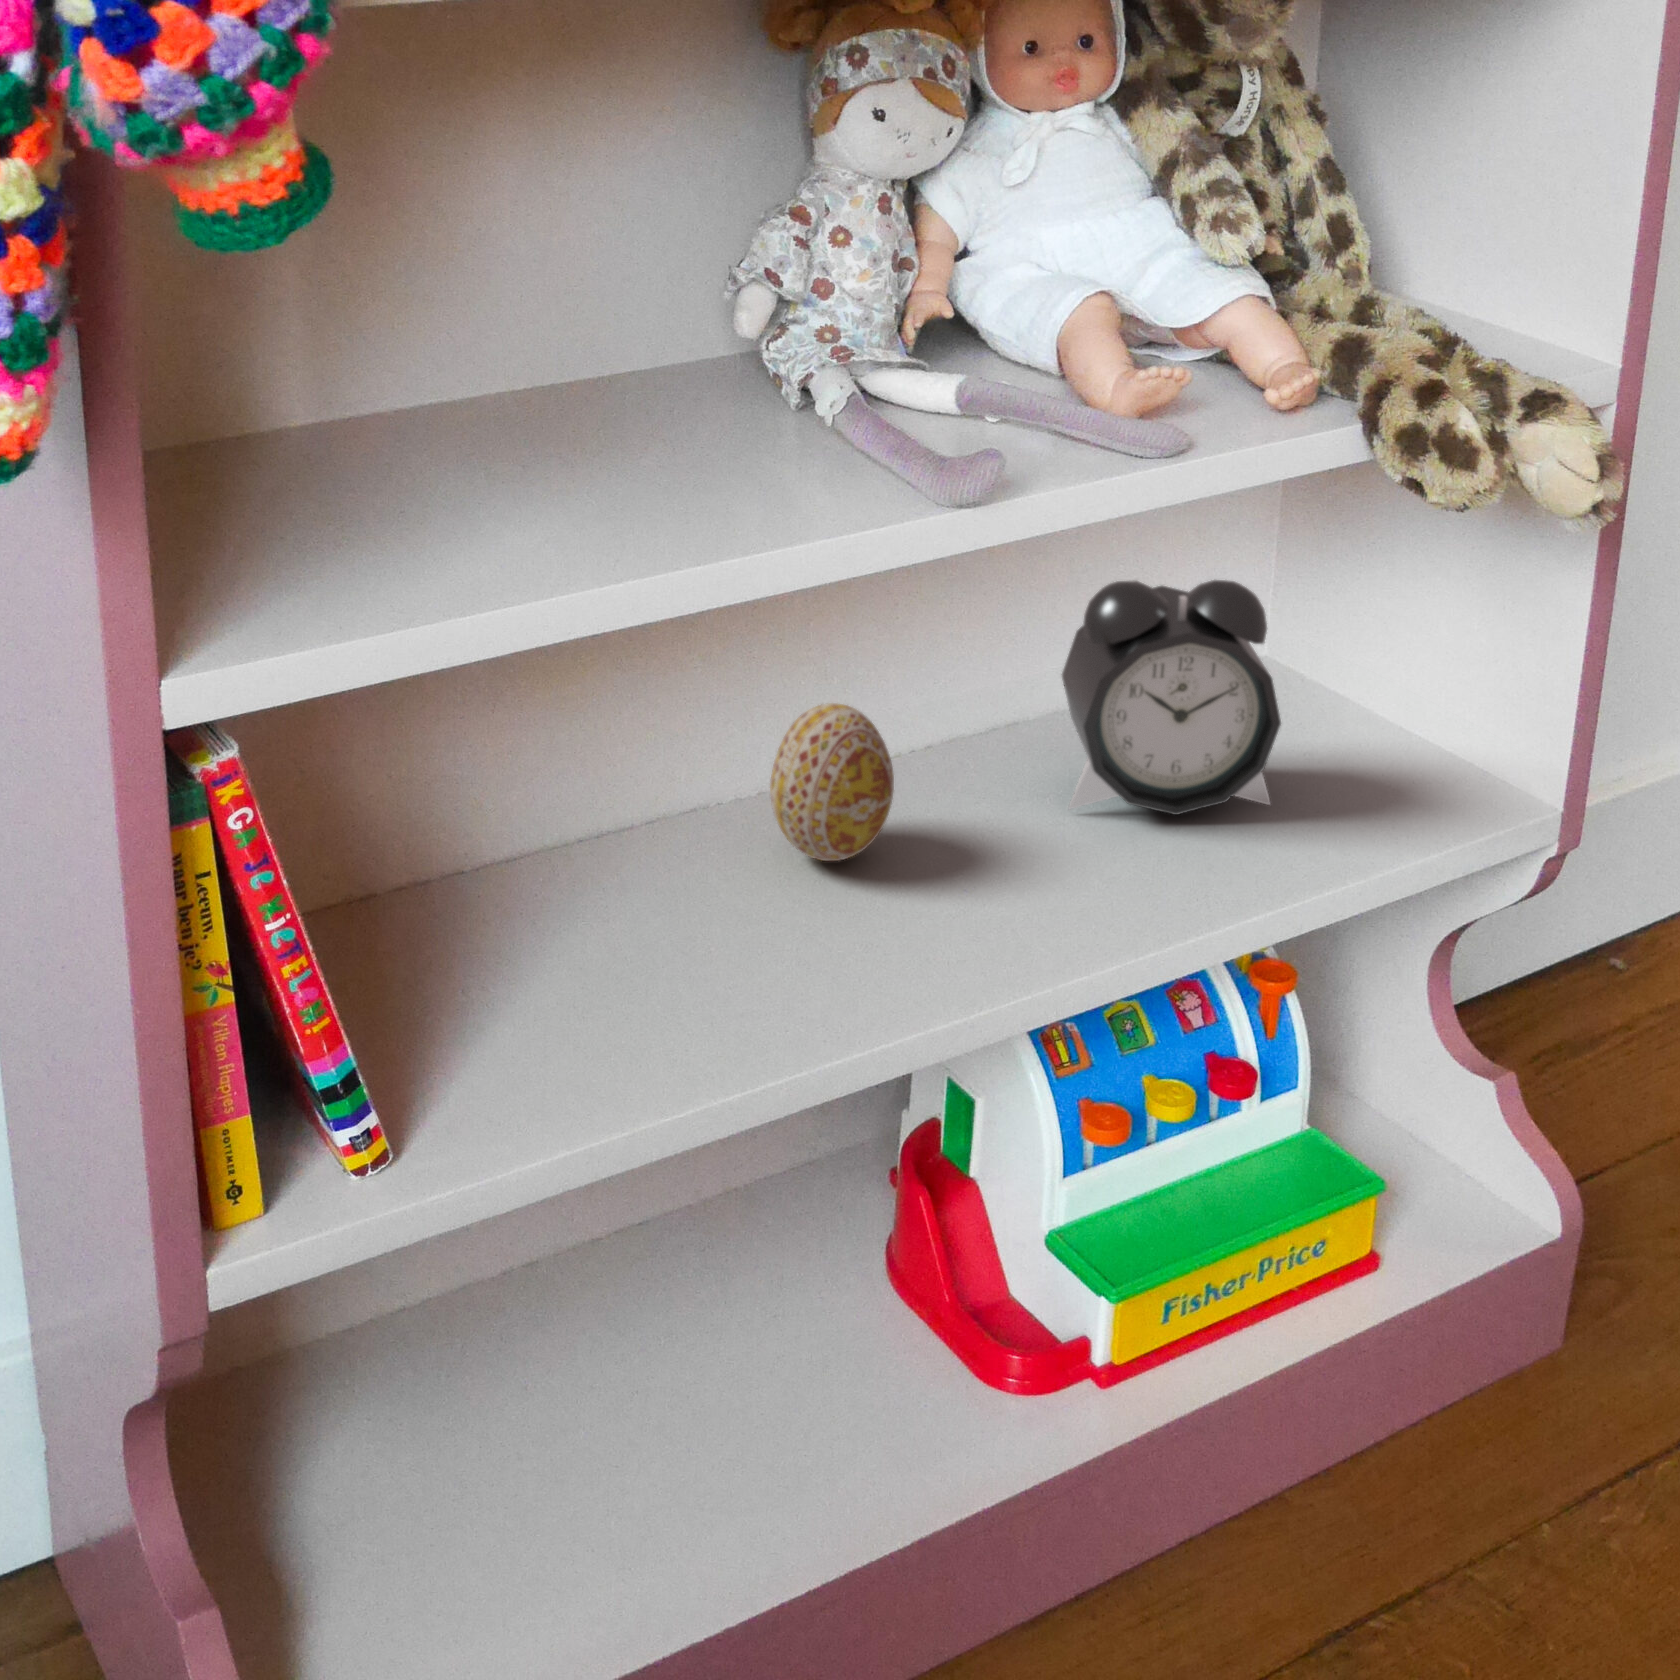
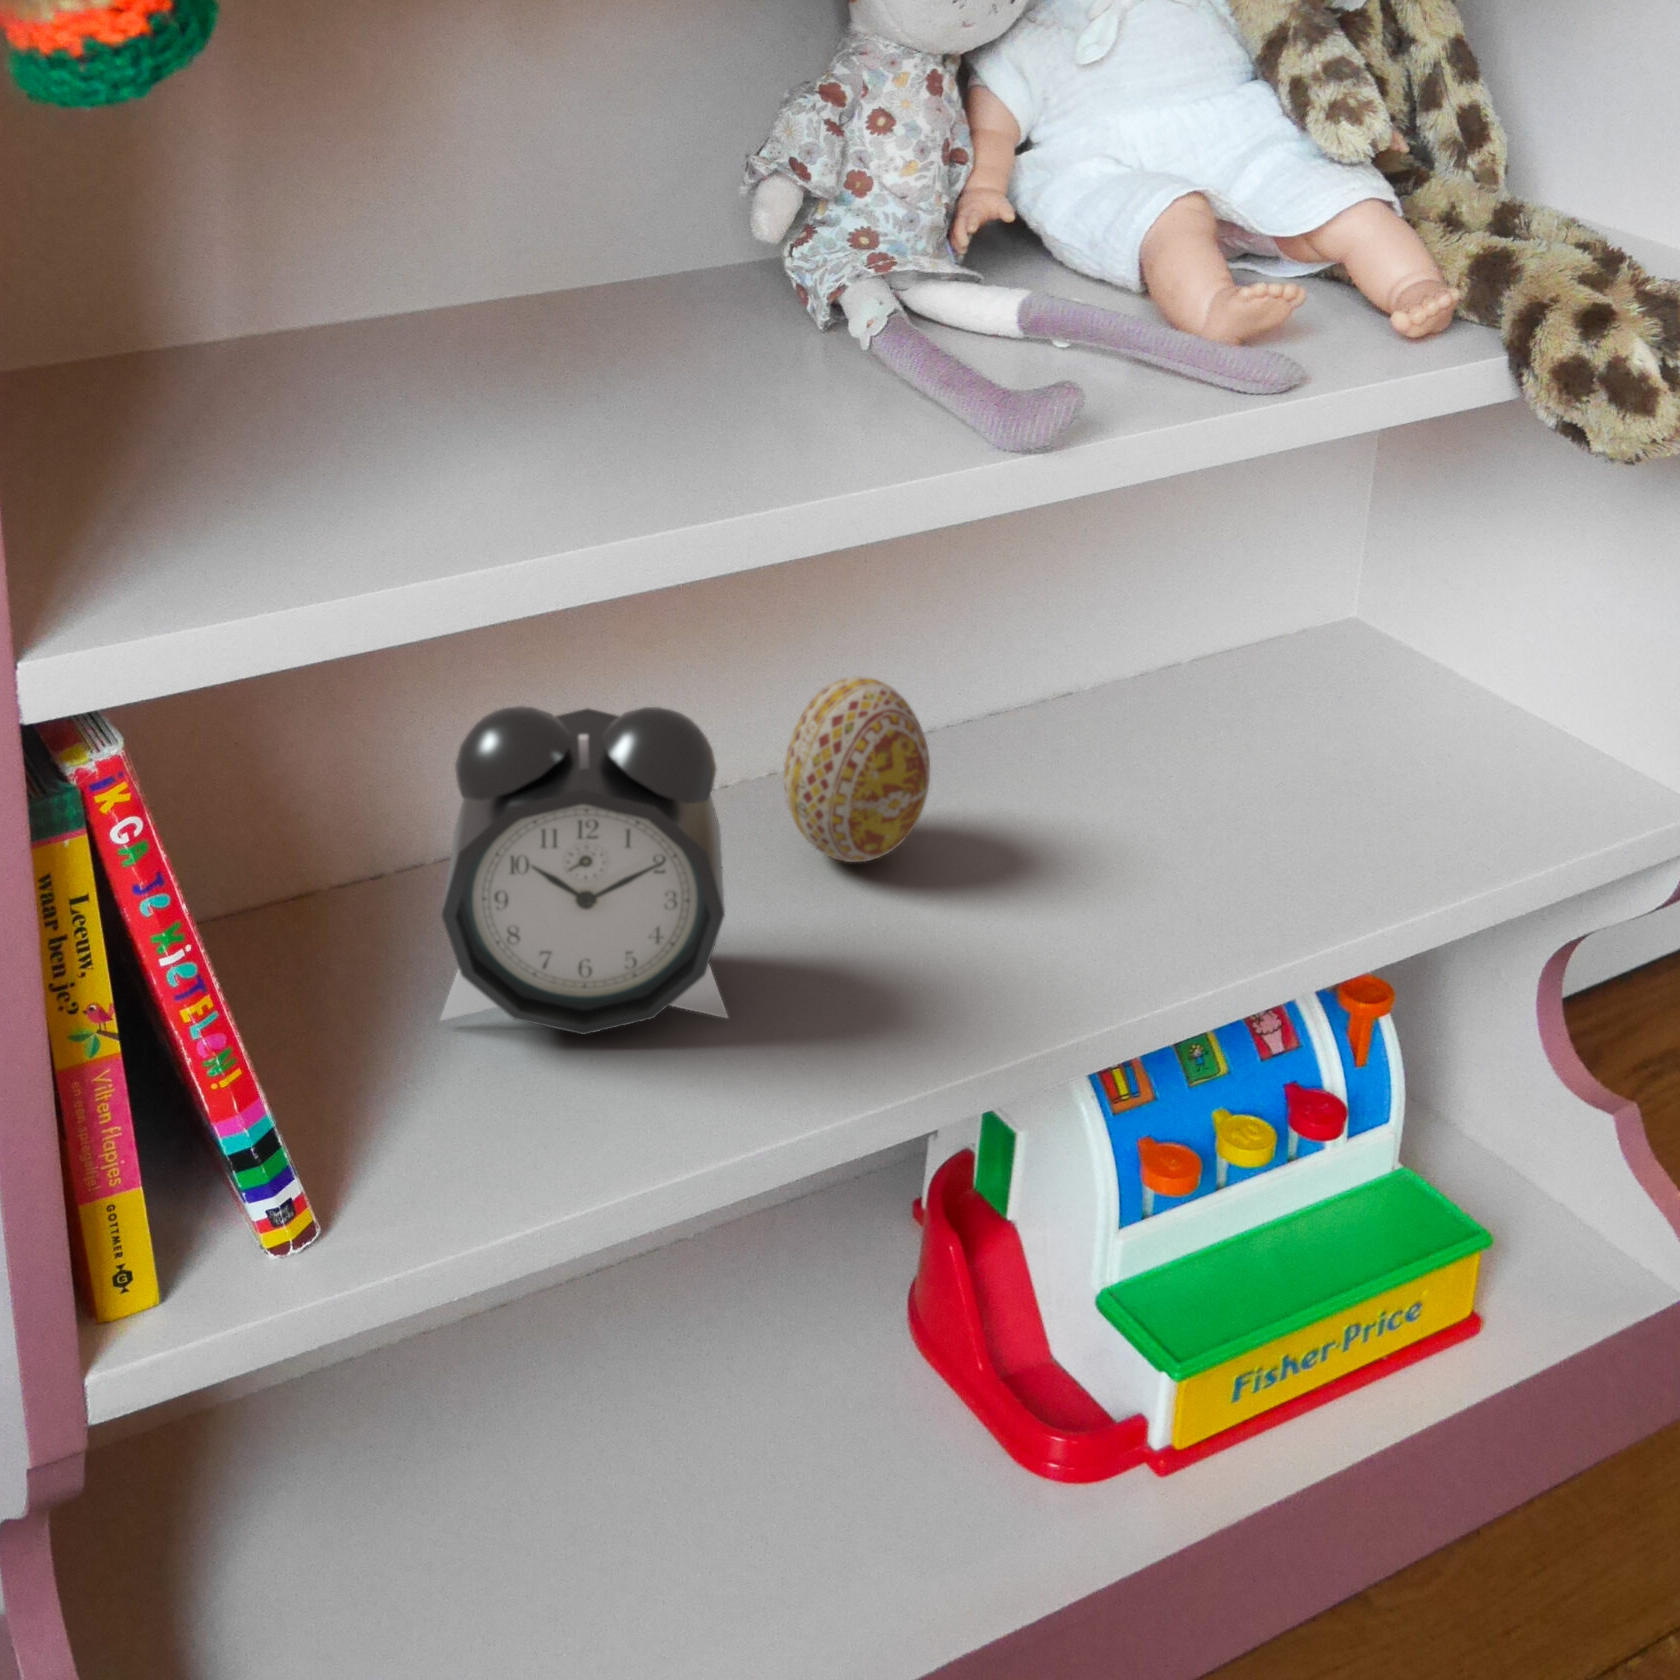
alarm clock: present [1062,580,1281,815] -> present [441,706,728,1035]

